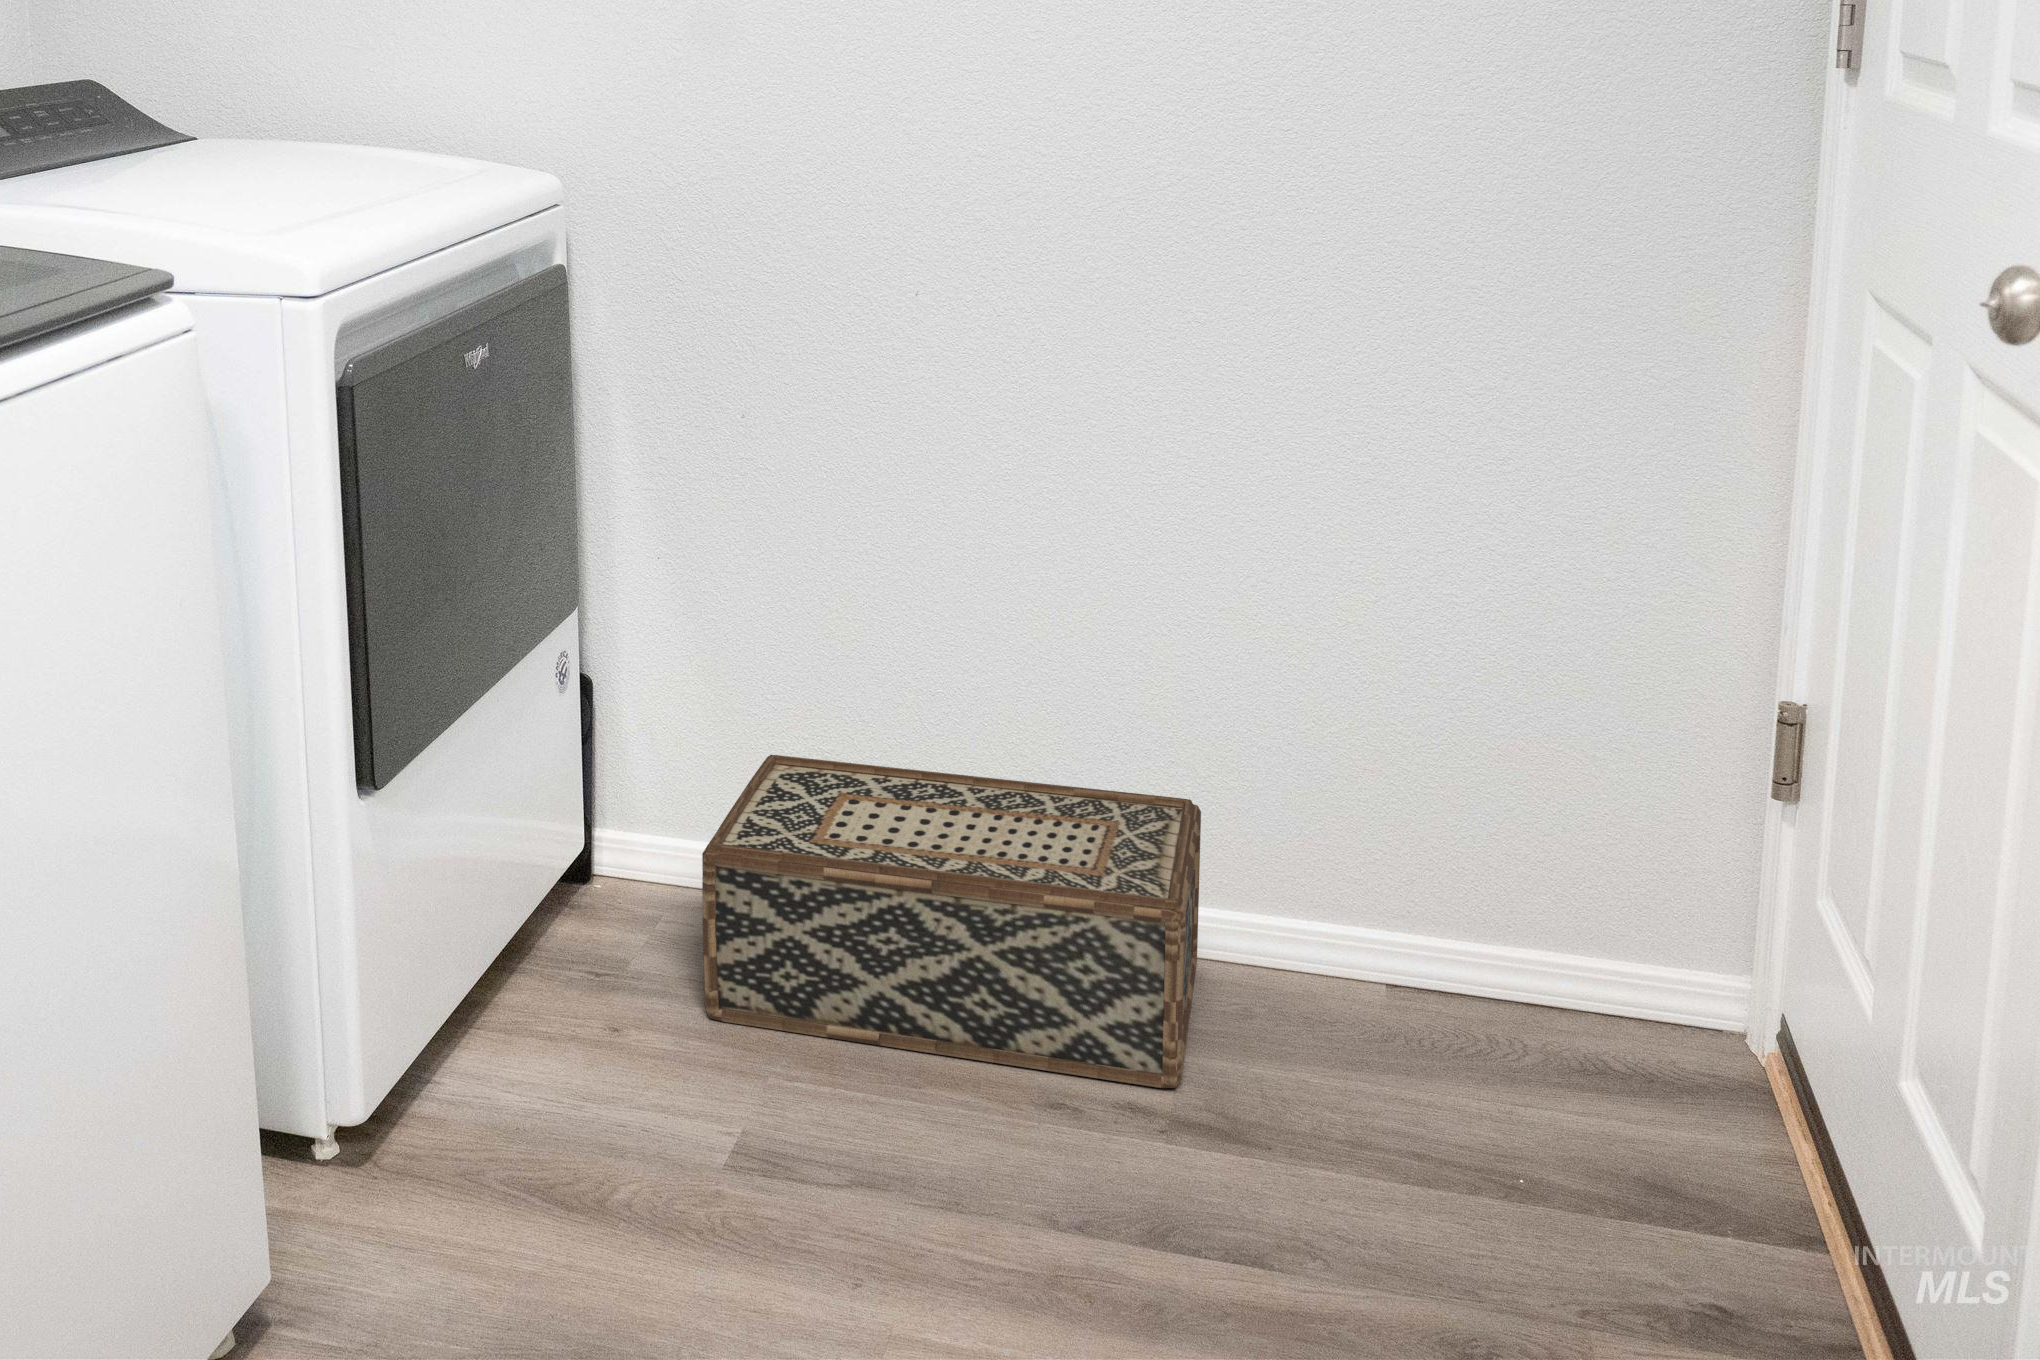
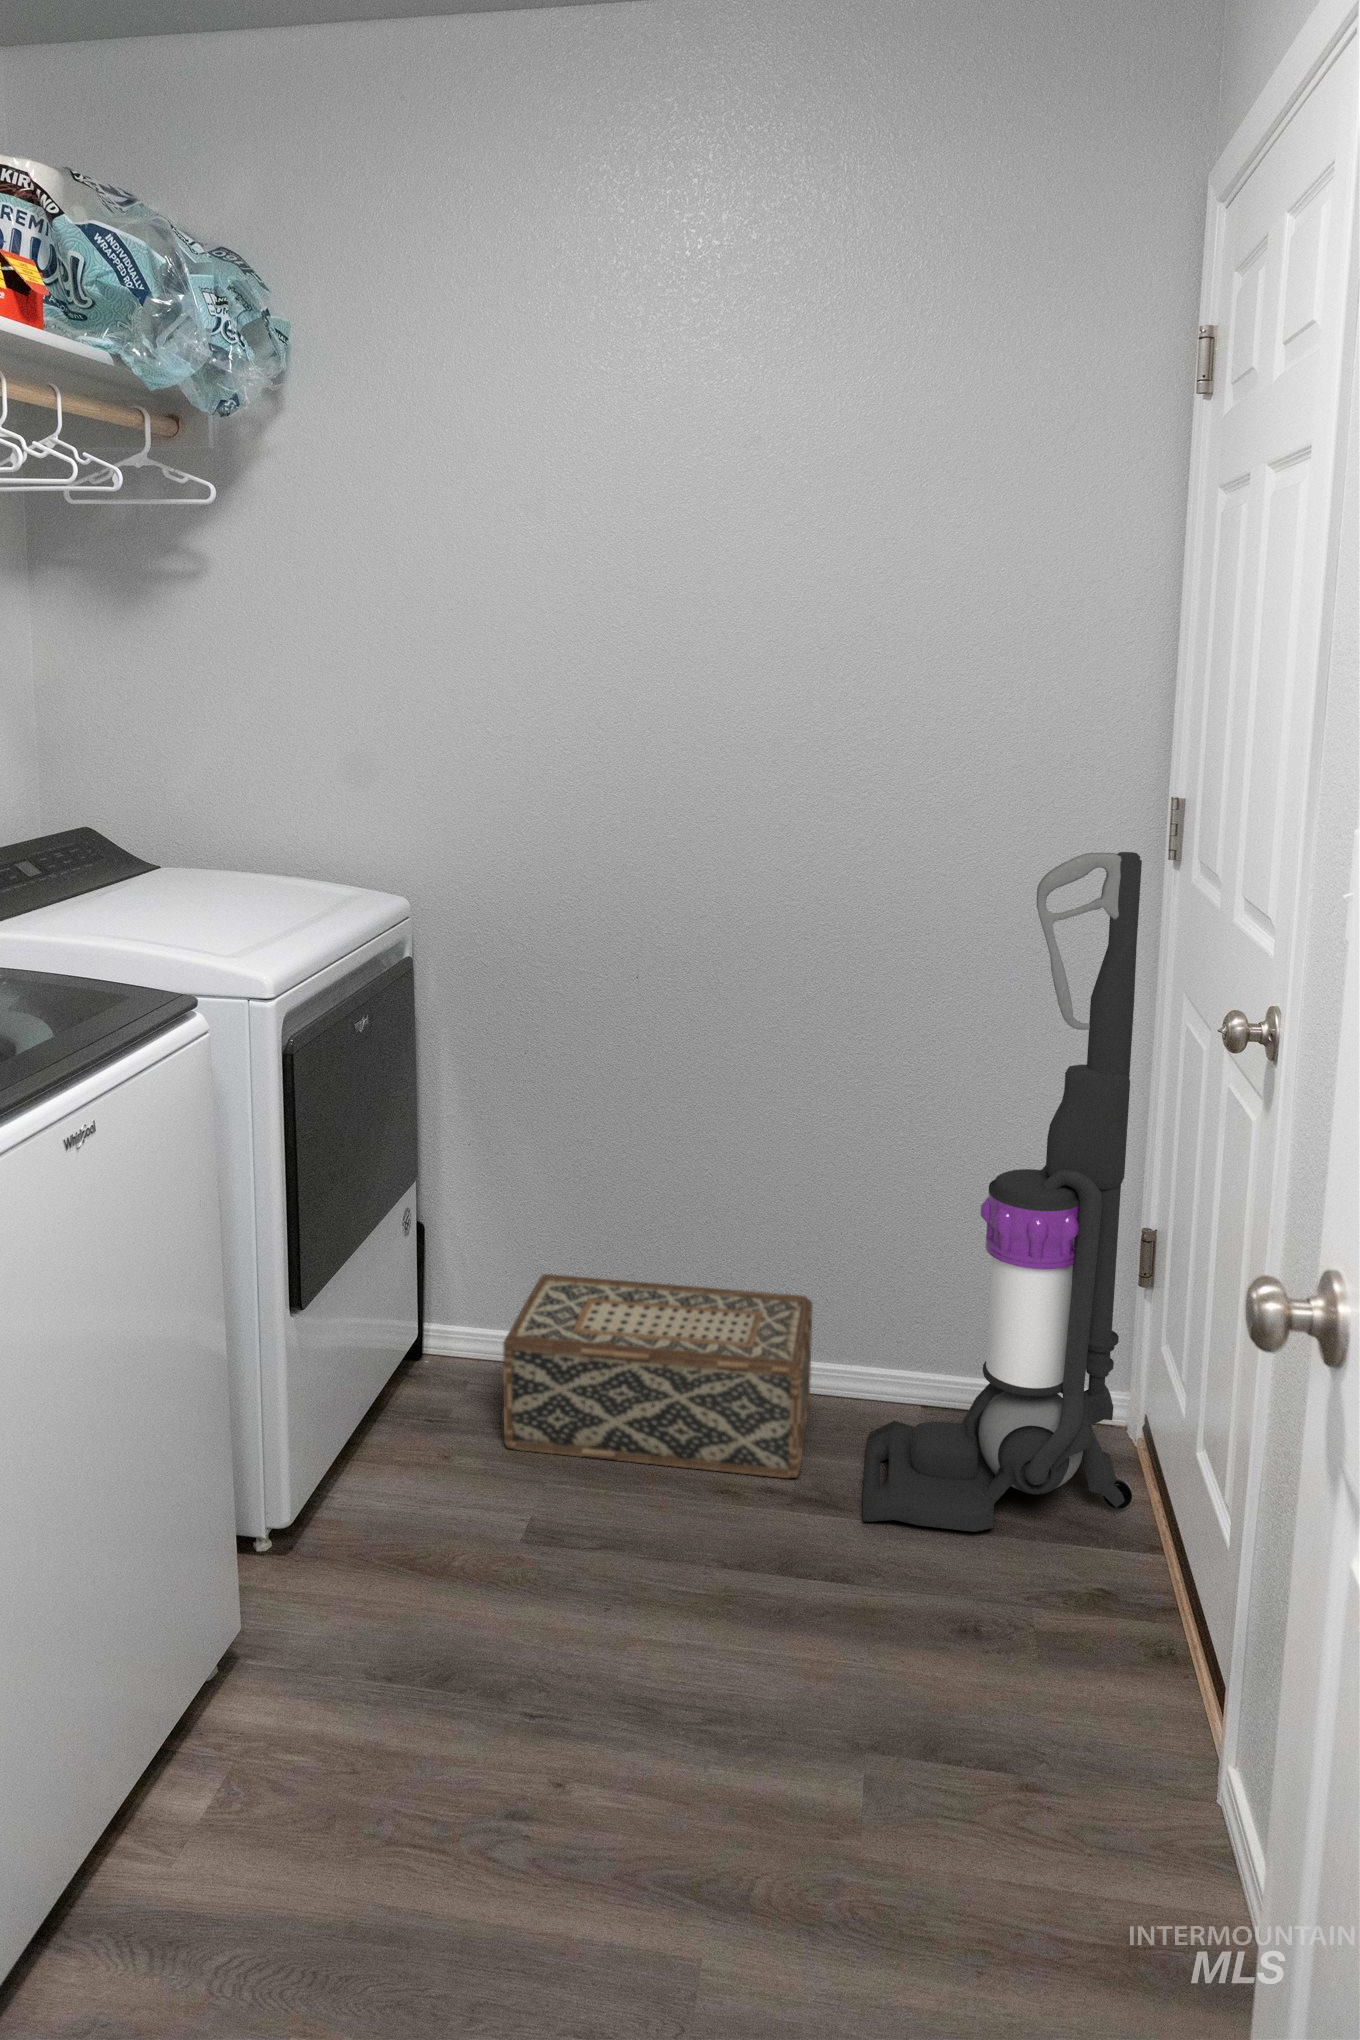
vacuum cleaner: none [1288,36,1797,1194] -> present [863,852,1142,1532]

